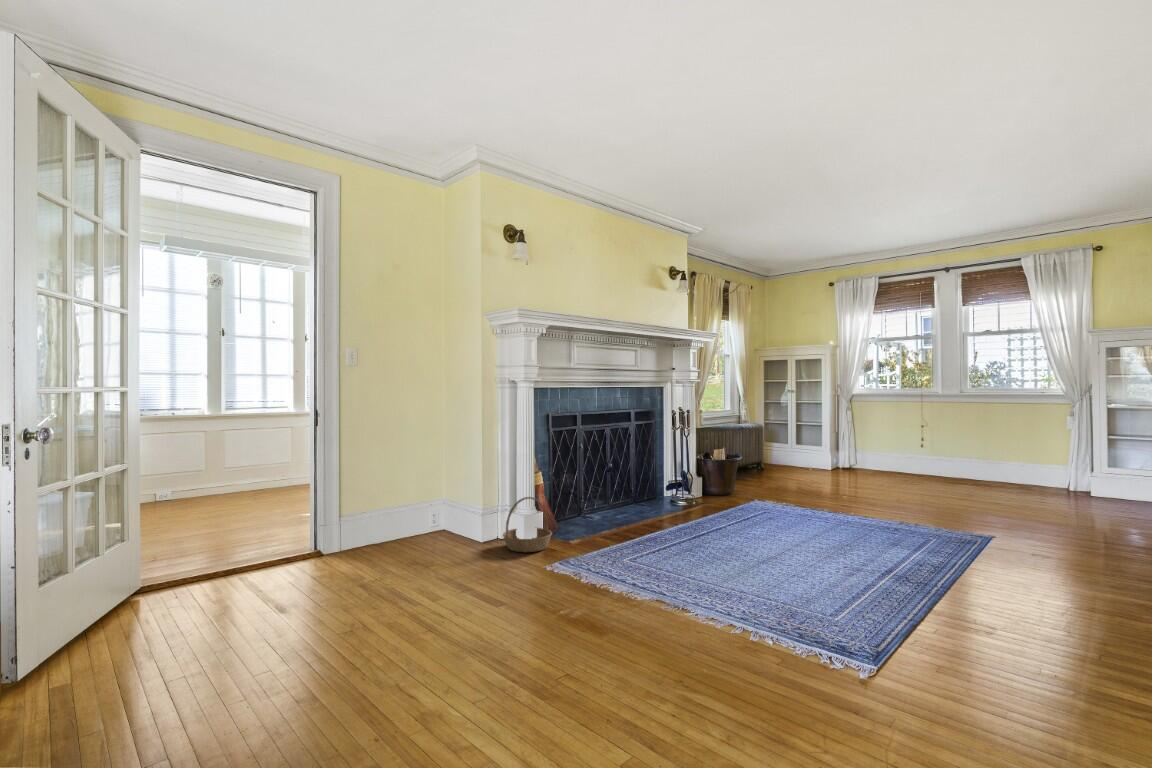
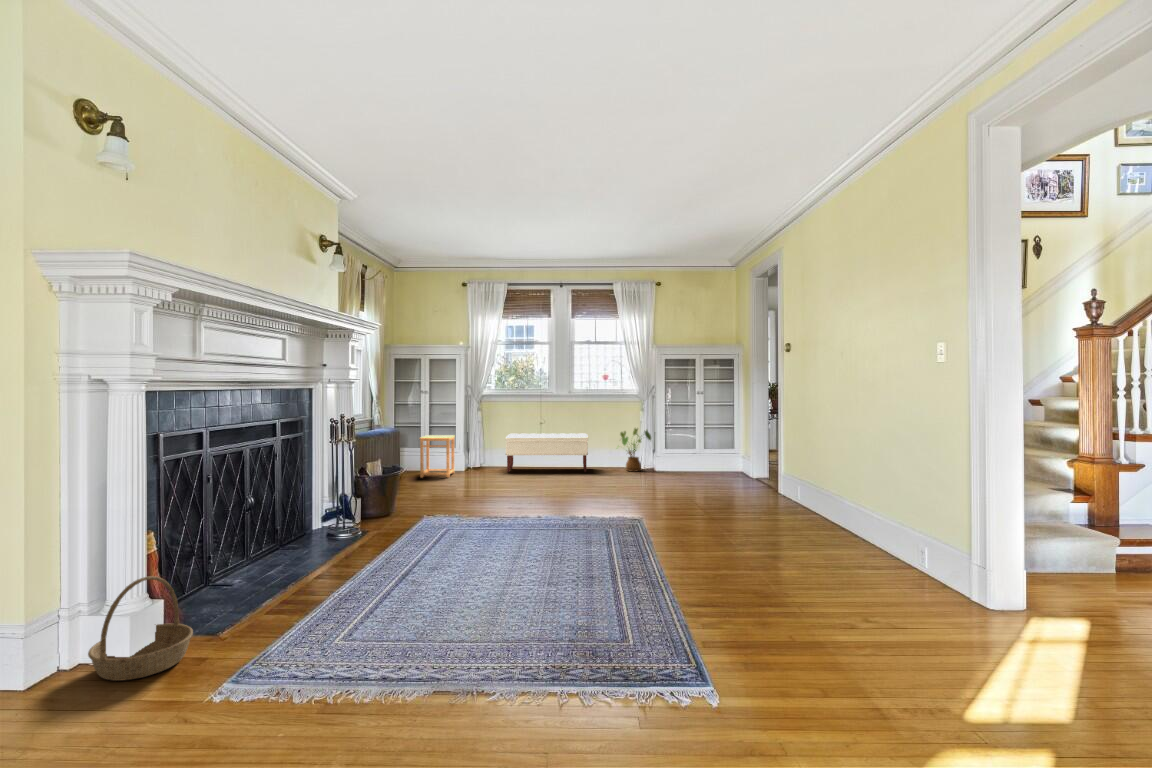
side table: none [786,430,823,472] -> present [420,435,455,478]
bench: none [877,433,983,481] -> present [506,433,588,472]
house plant: none [1020,434,1073,487] -> present [620,428,651,472]

